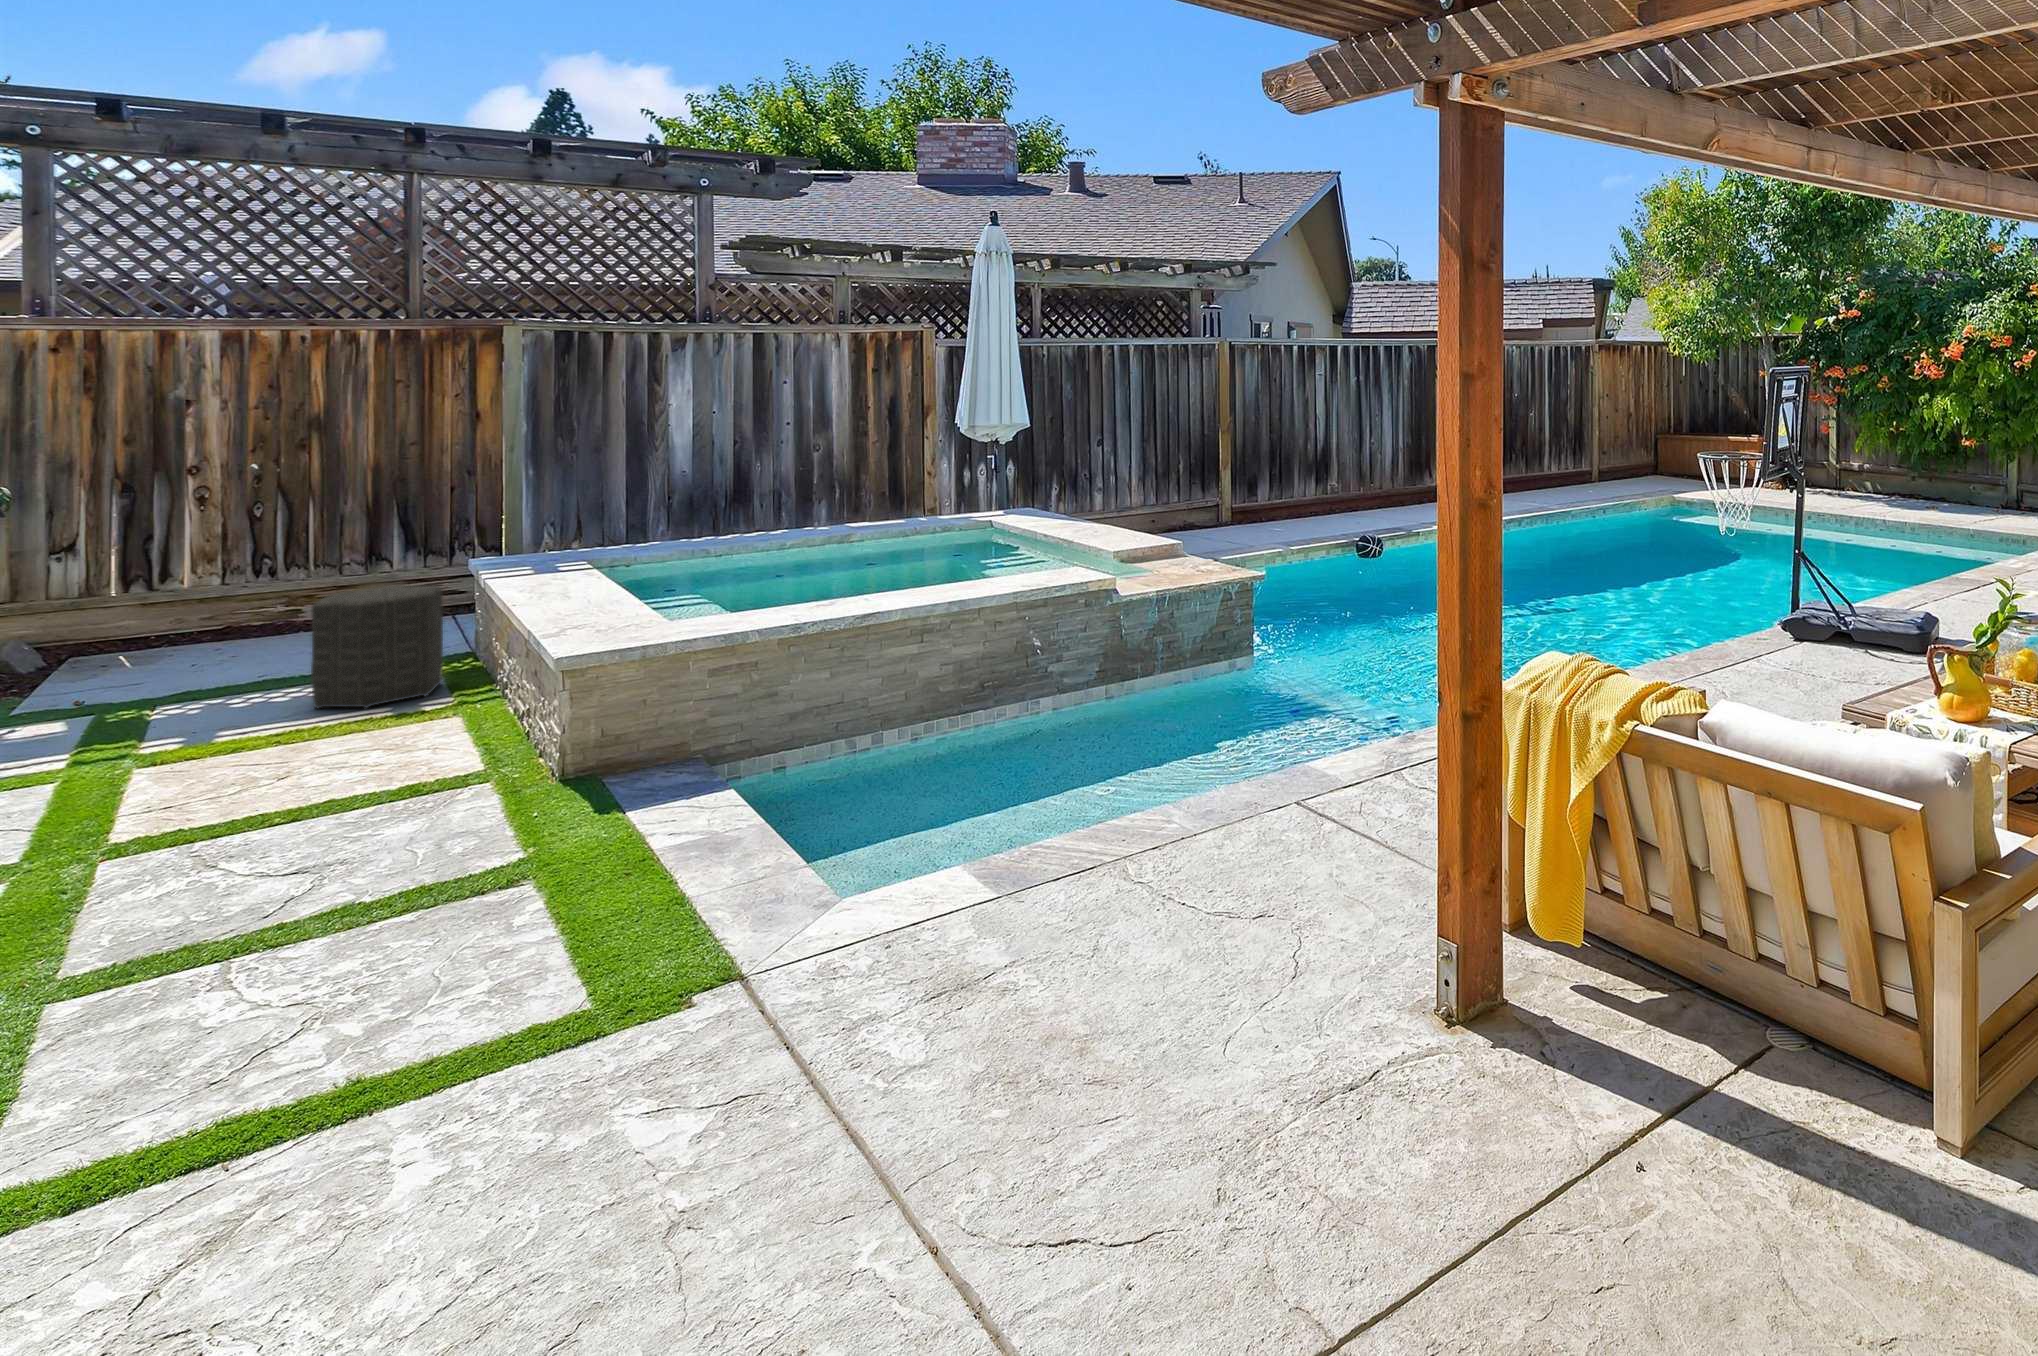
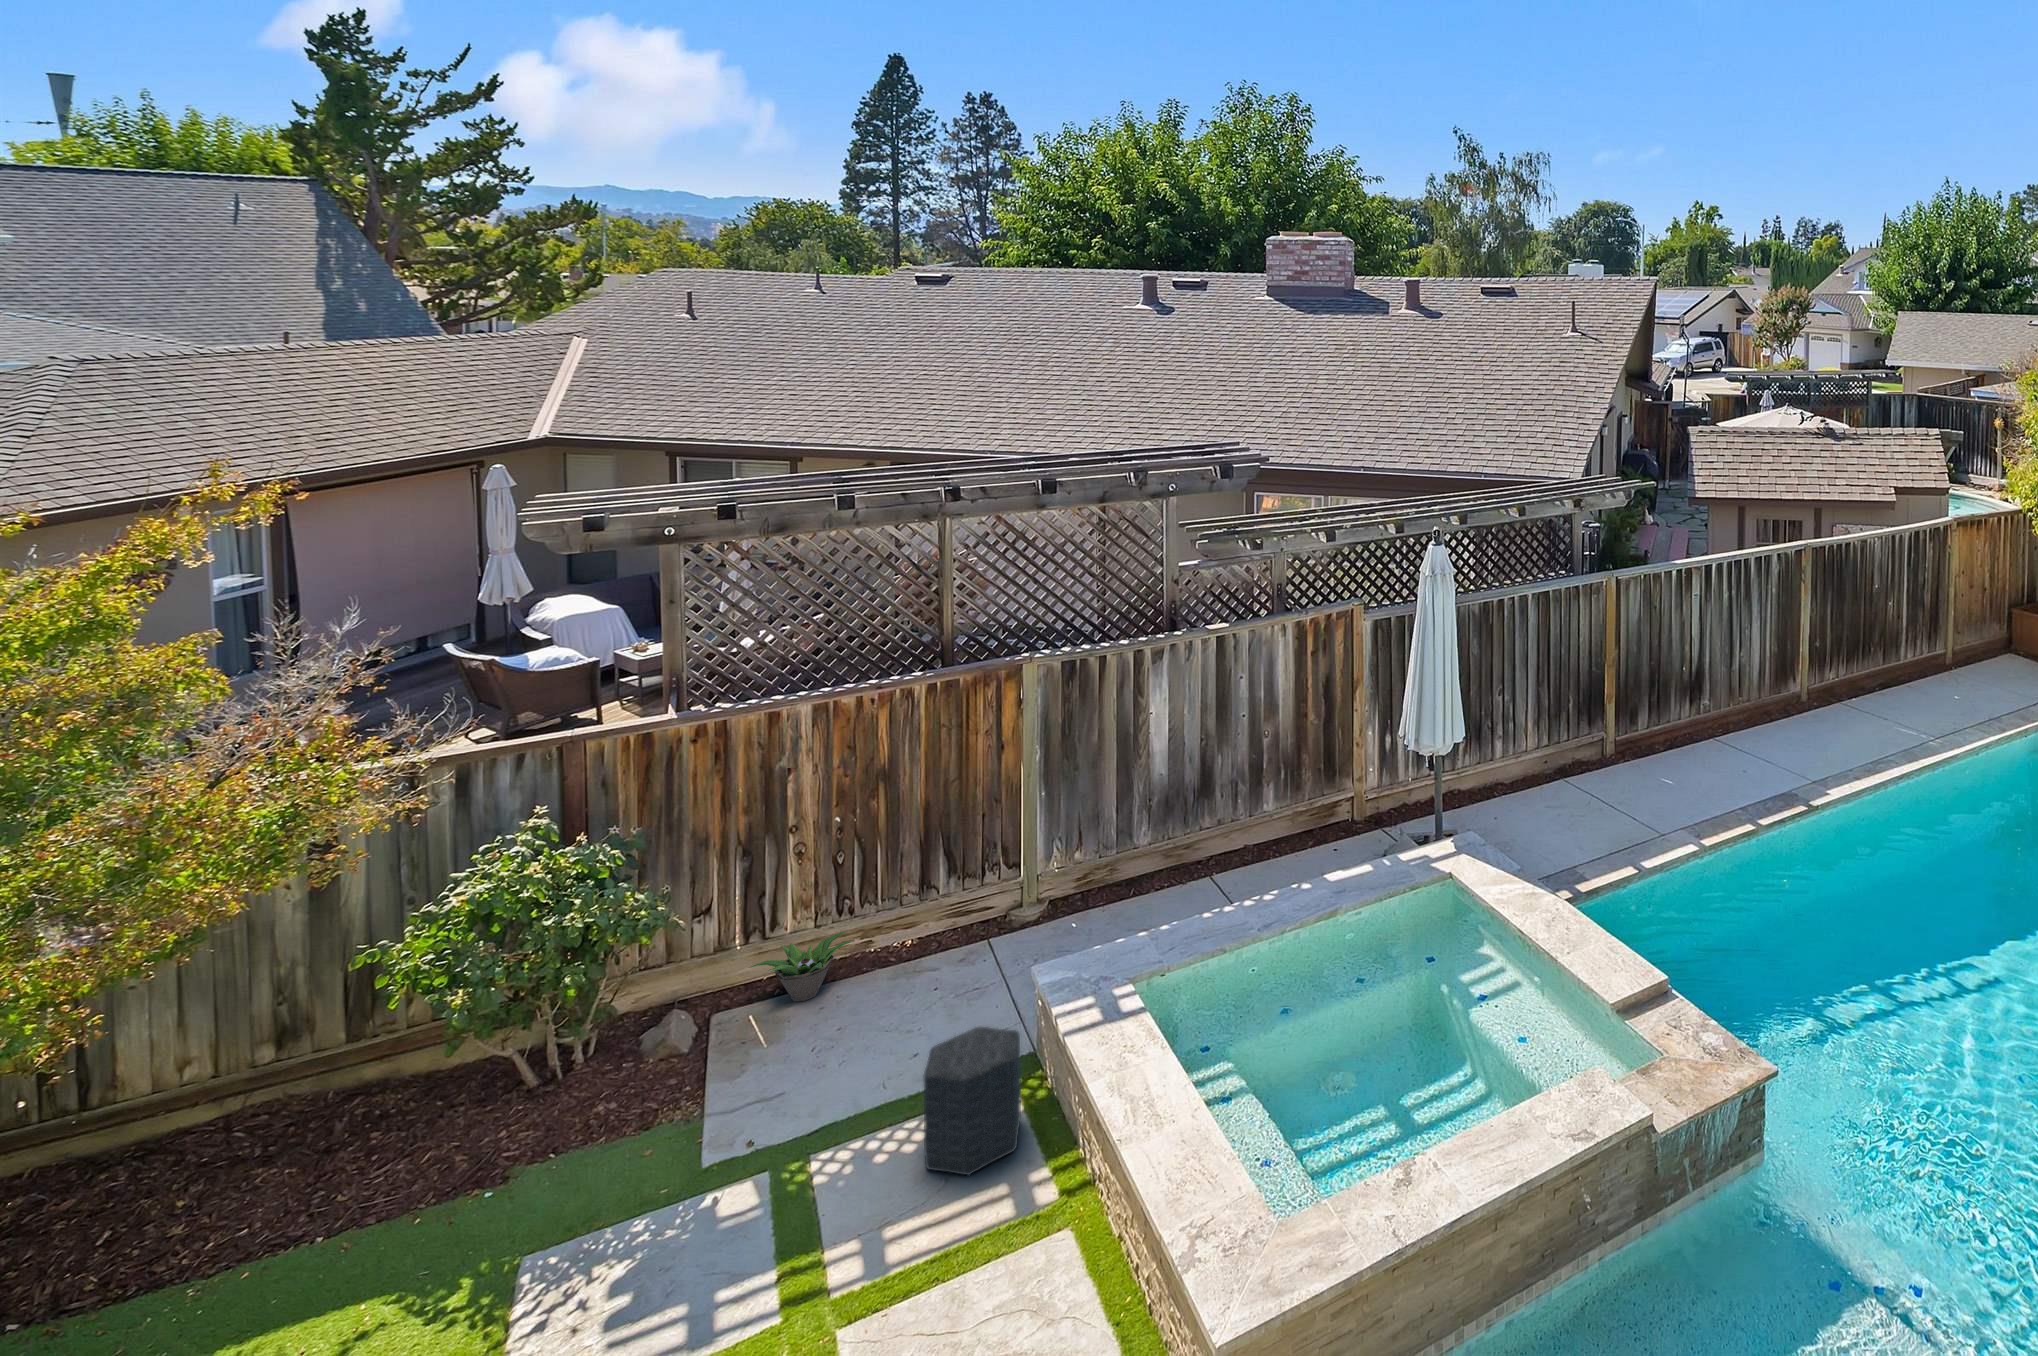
decorative plant: none [123,582,264,645] -> present [749,931,851,1001]

